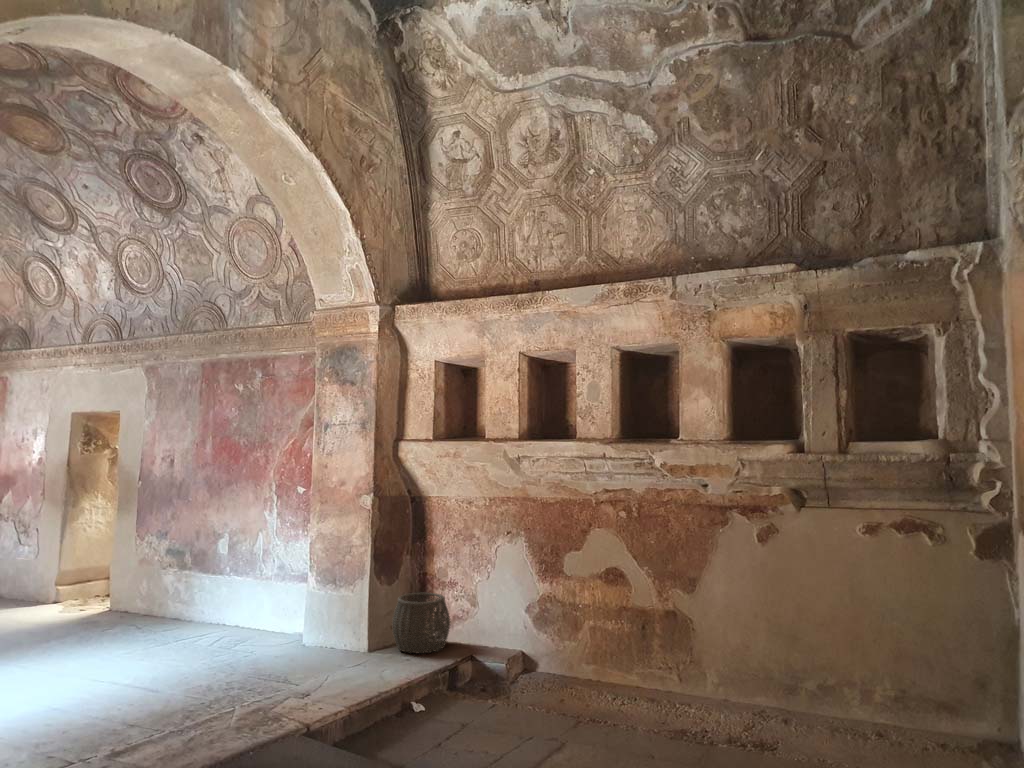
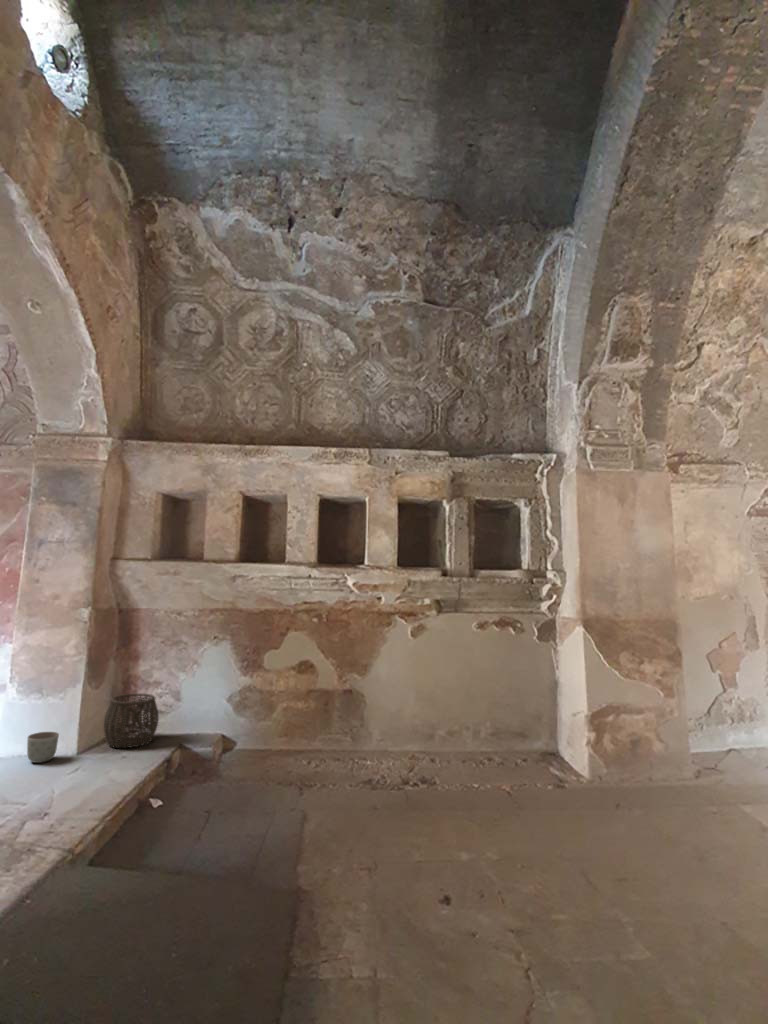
planter: none [316,626,345,658] -> present [27,732,59,763]

